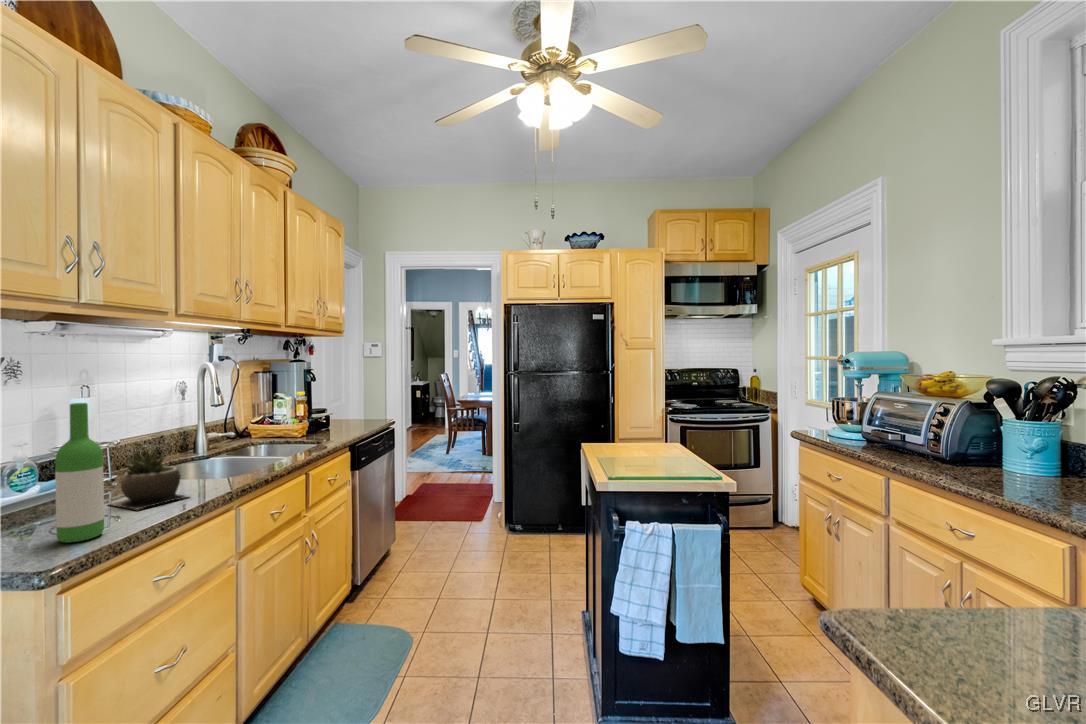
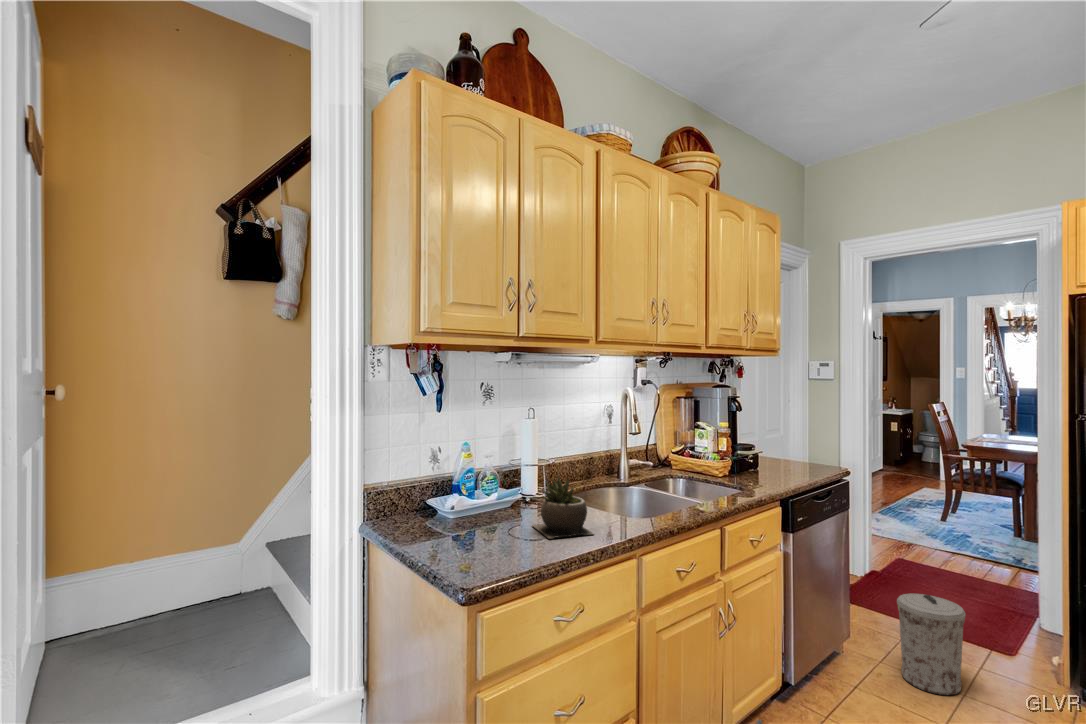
wine bottle: present [55,403,104,543] -> none [484,431,517,562]
trash can: none [427,497,466,560] -> present [897,594,966,695]

